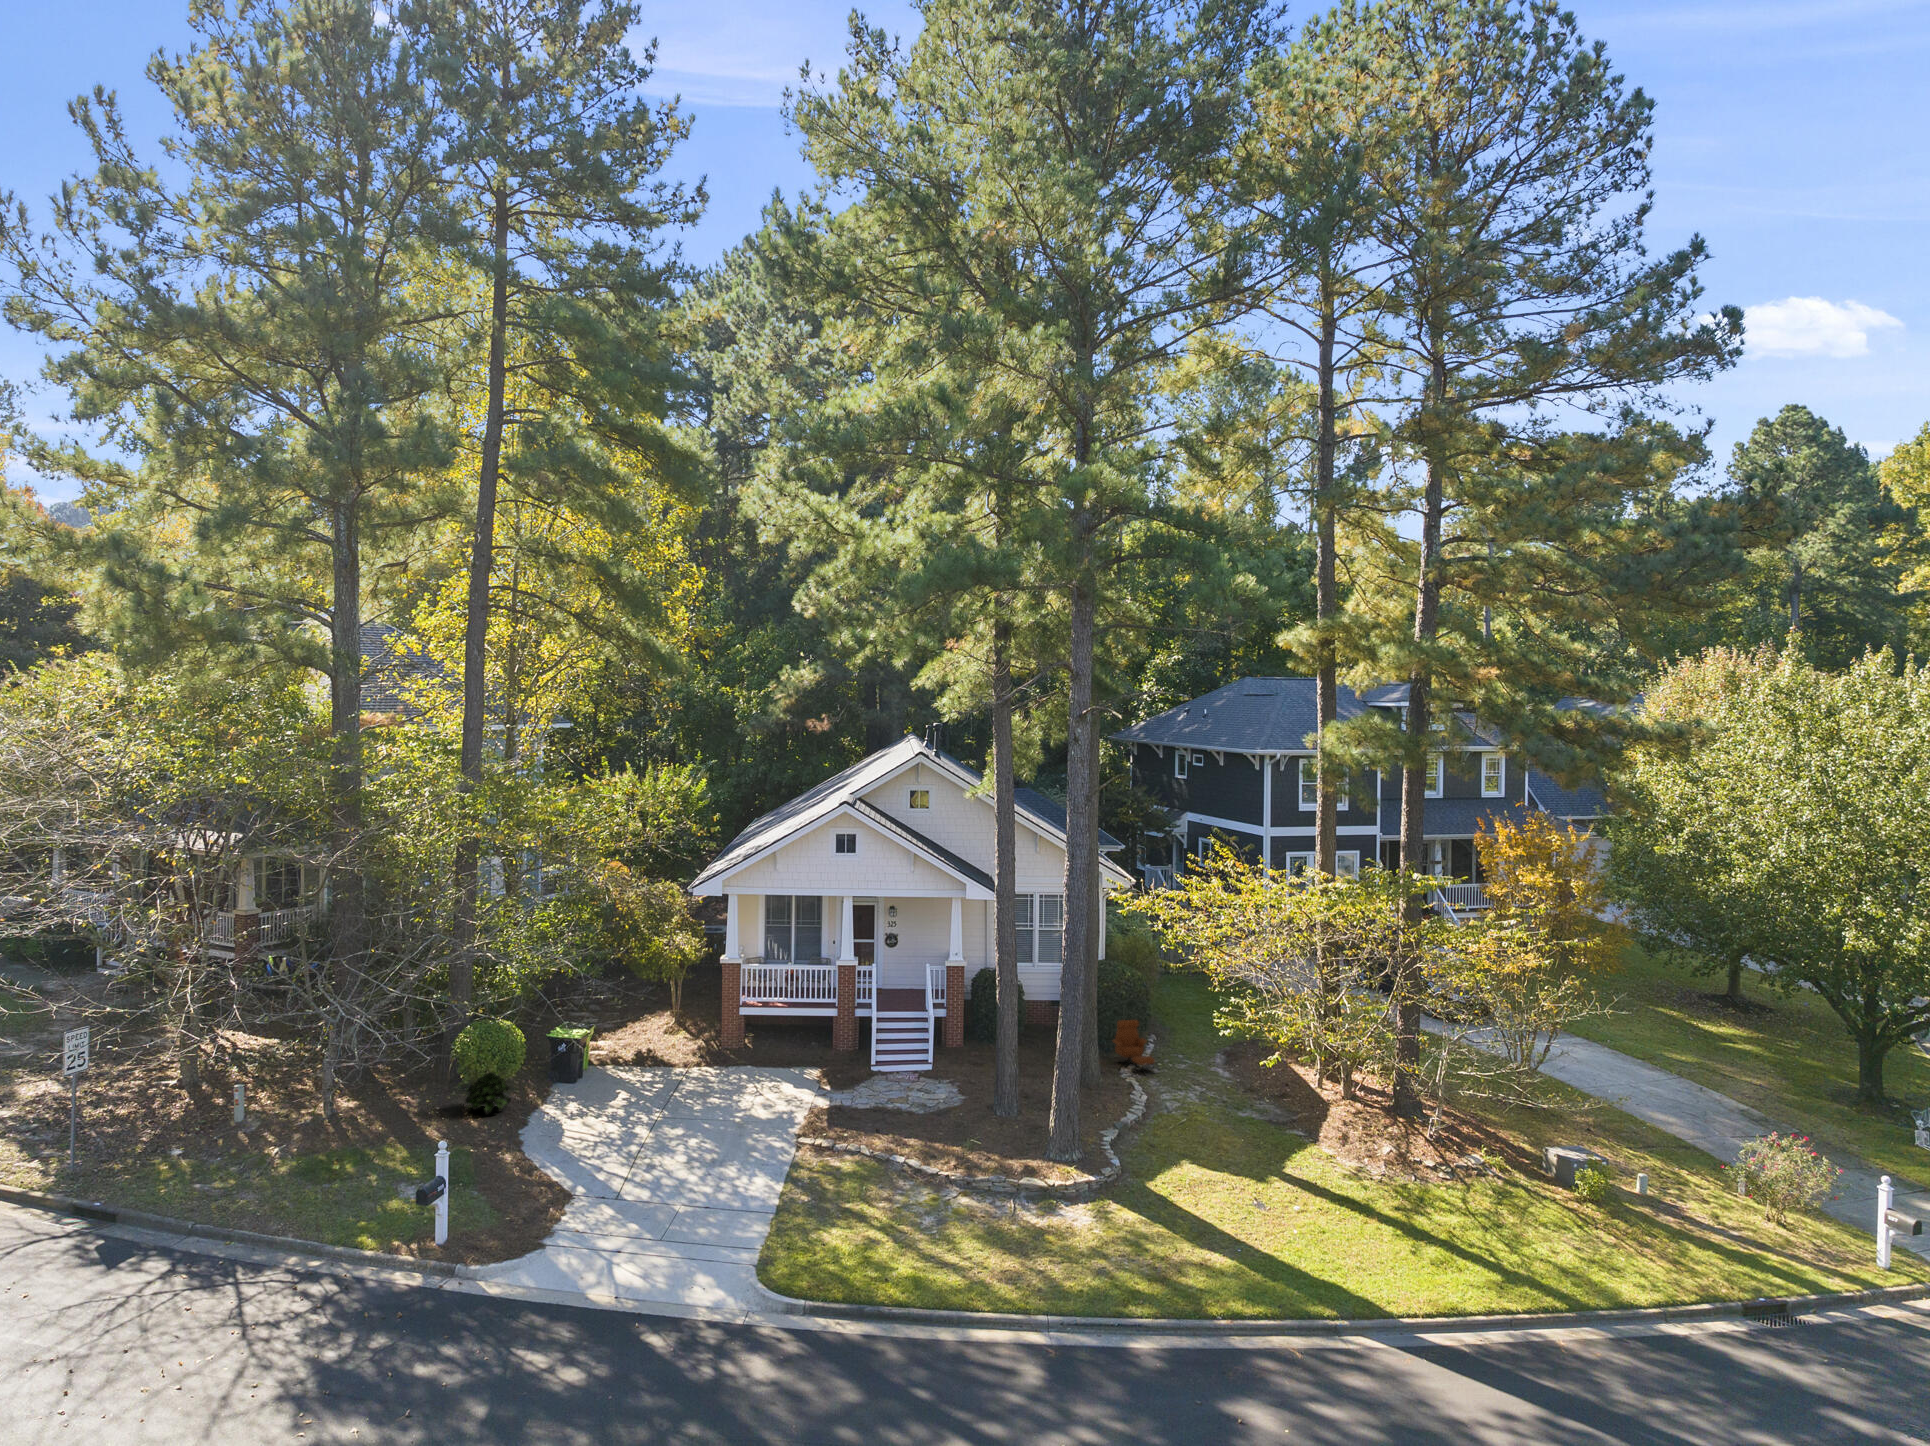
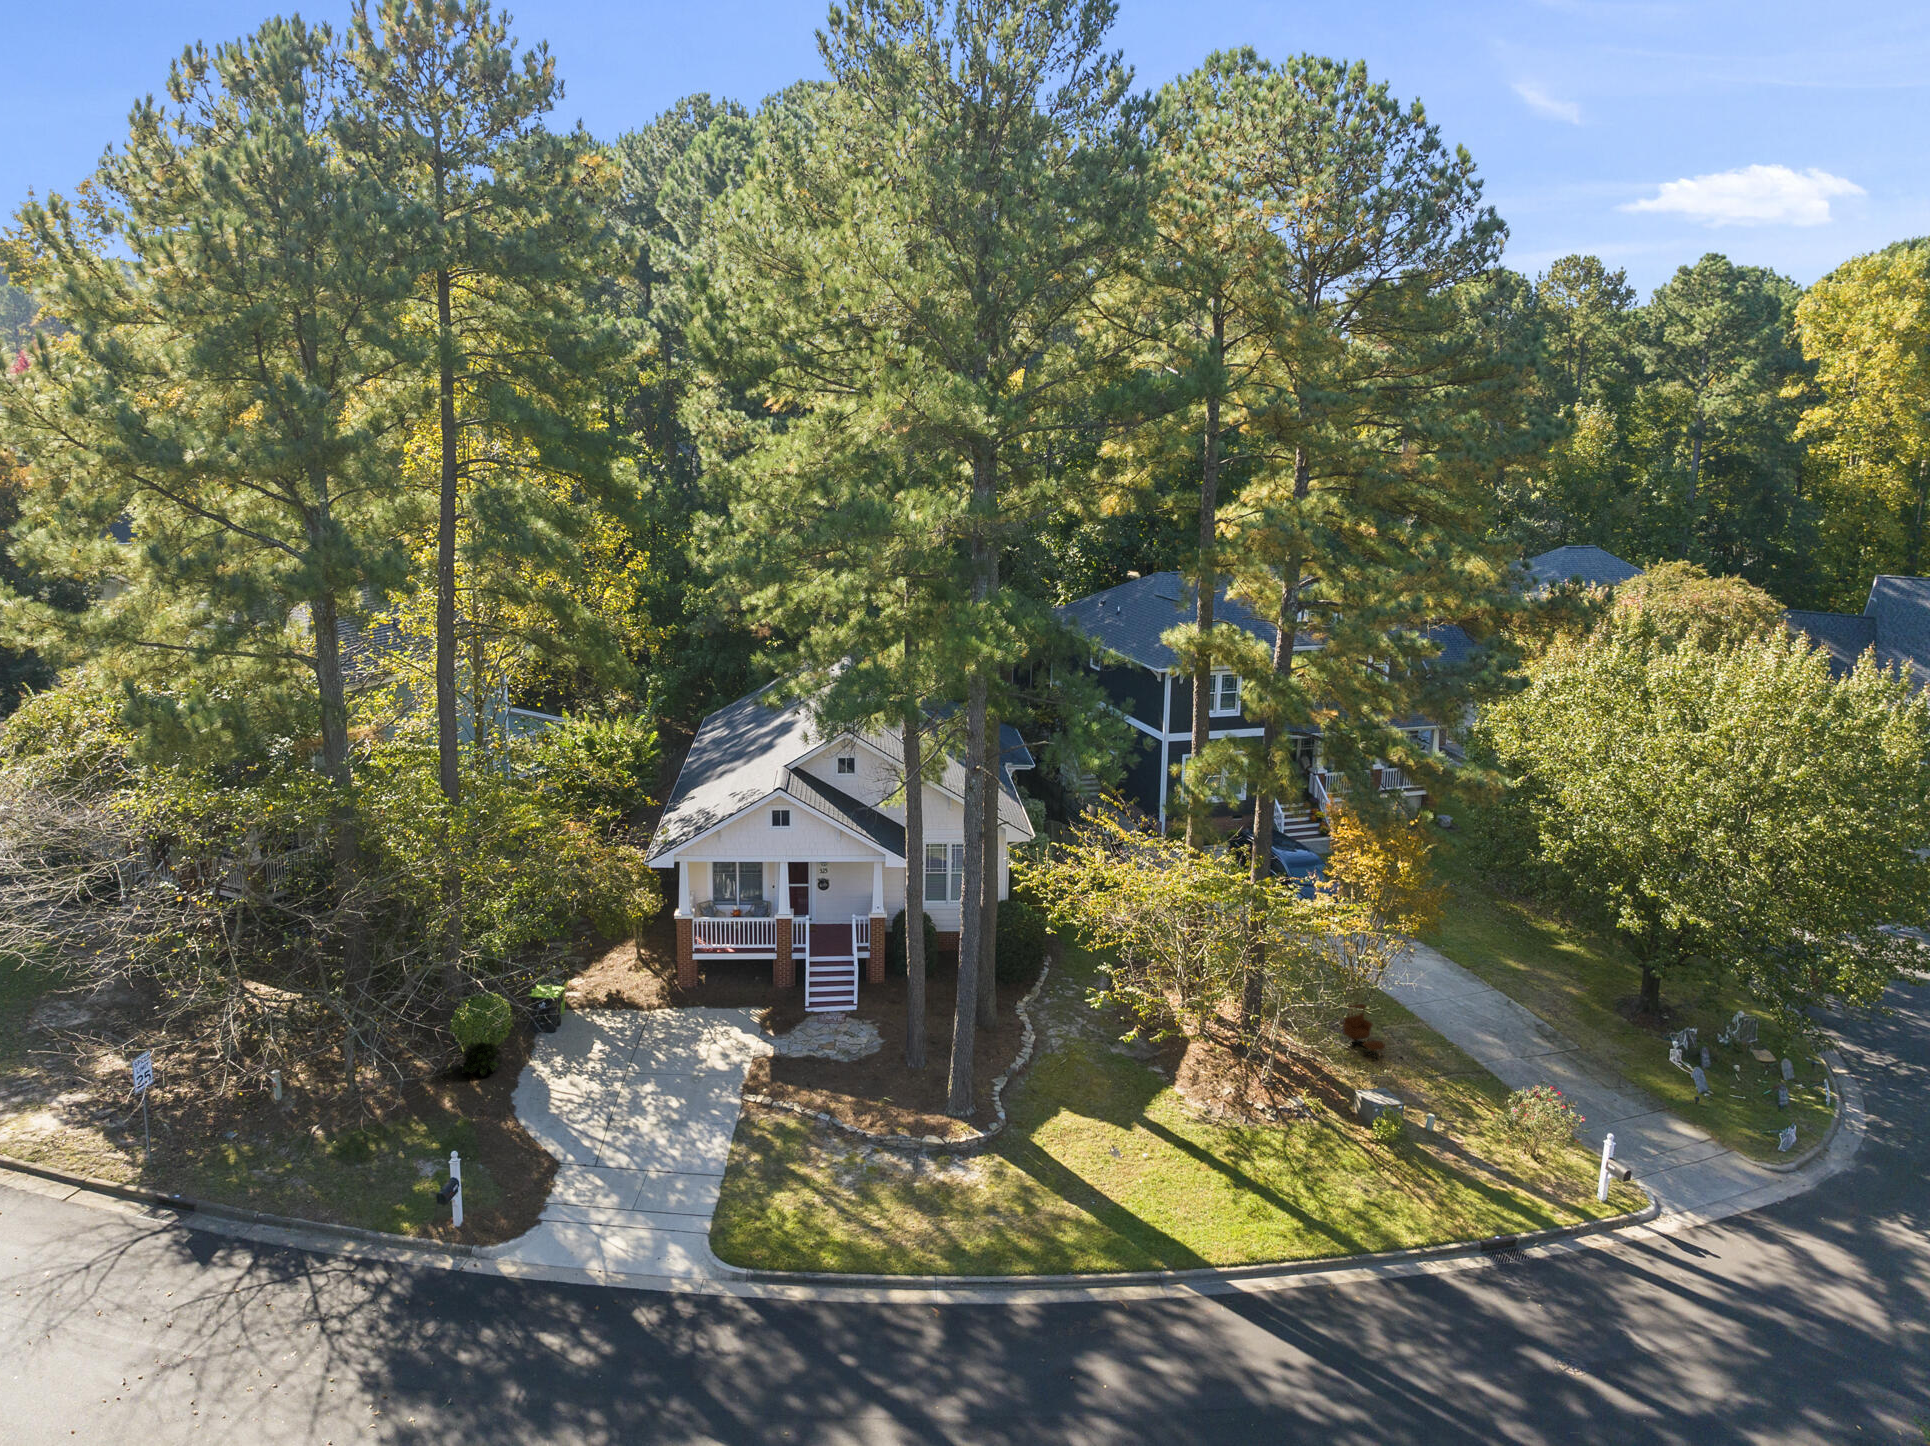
lounge chair: present [1113,1020,1155,1072] -> present [1342,1004,1385,1059]

